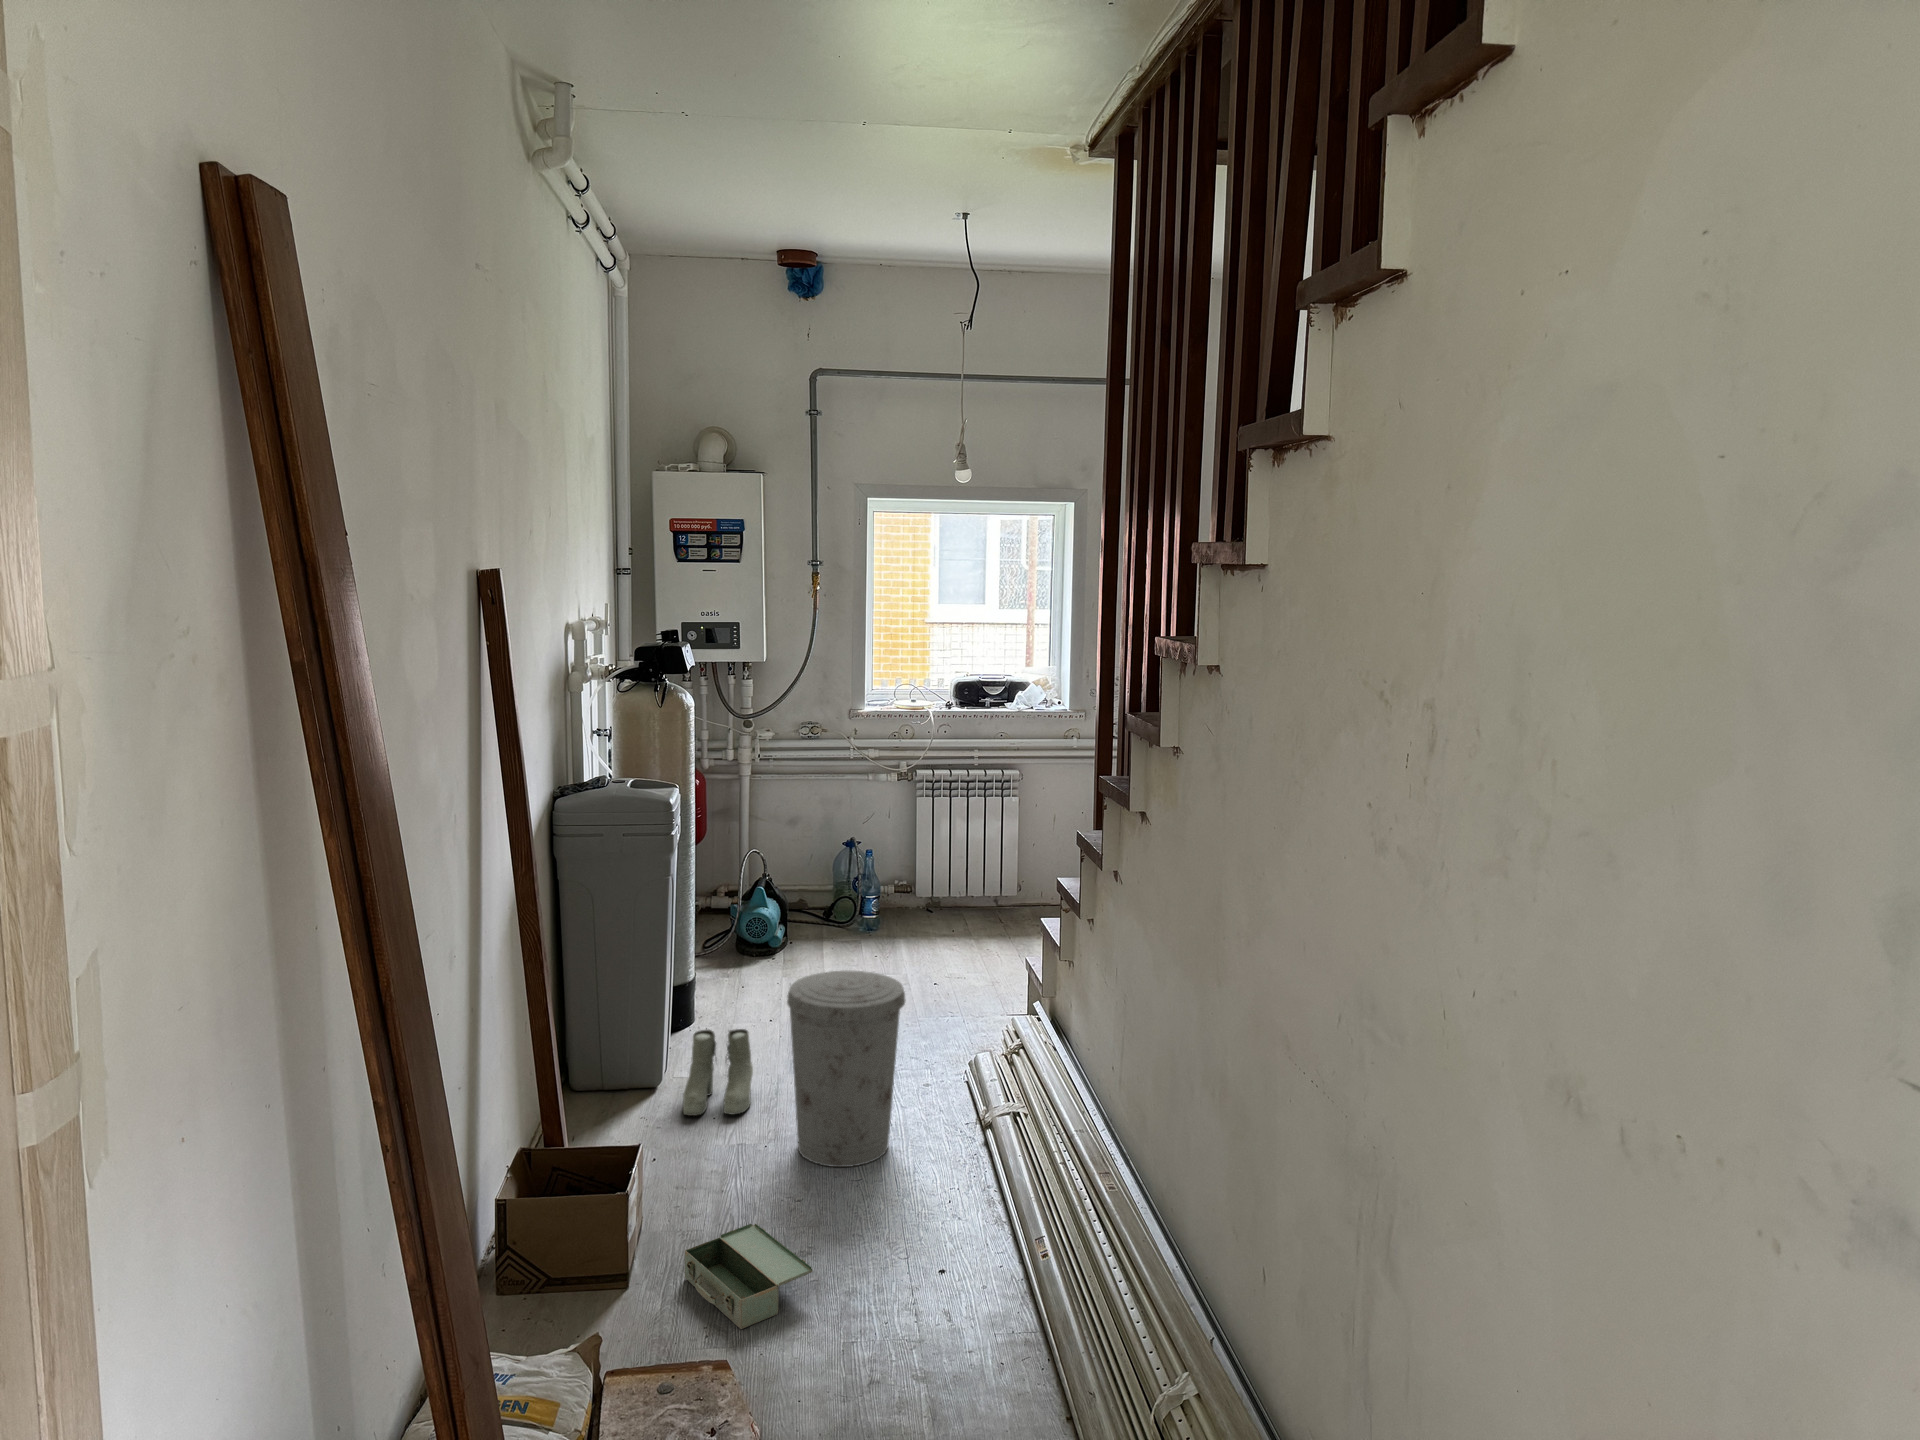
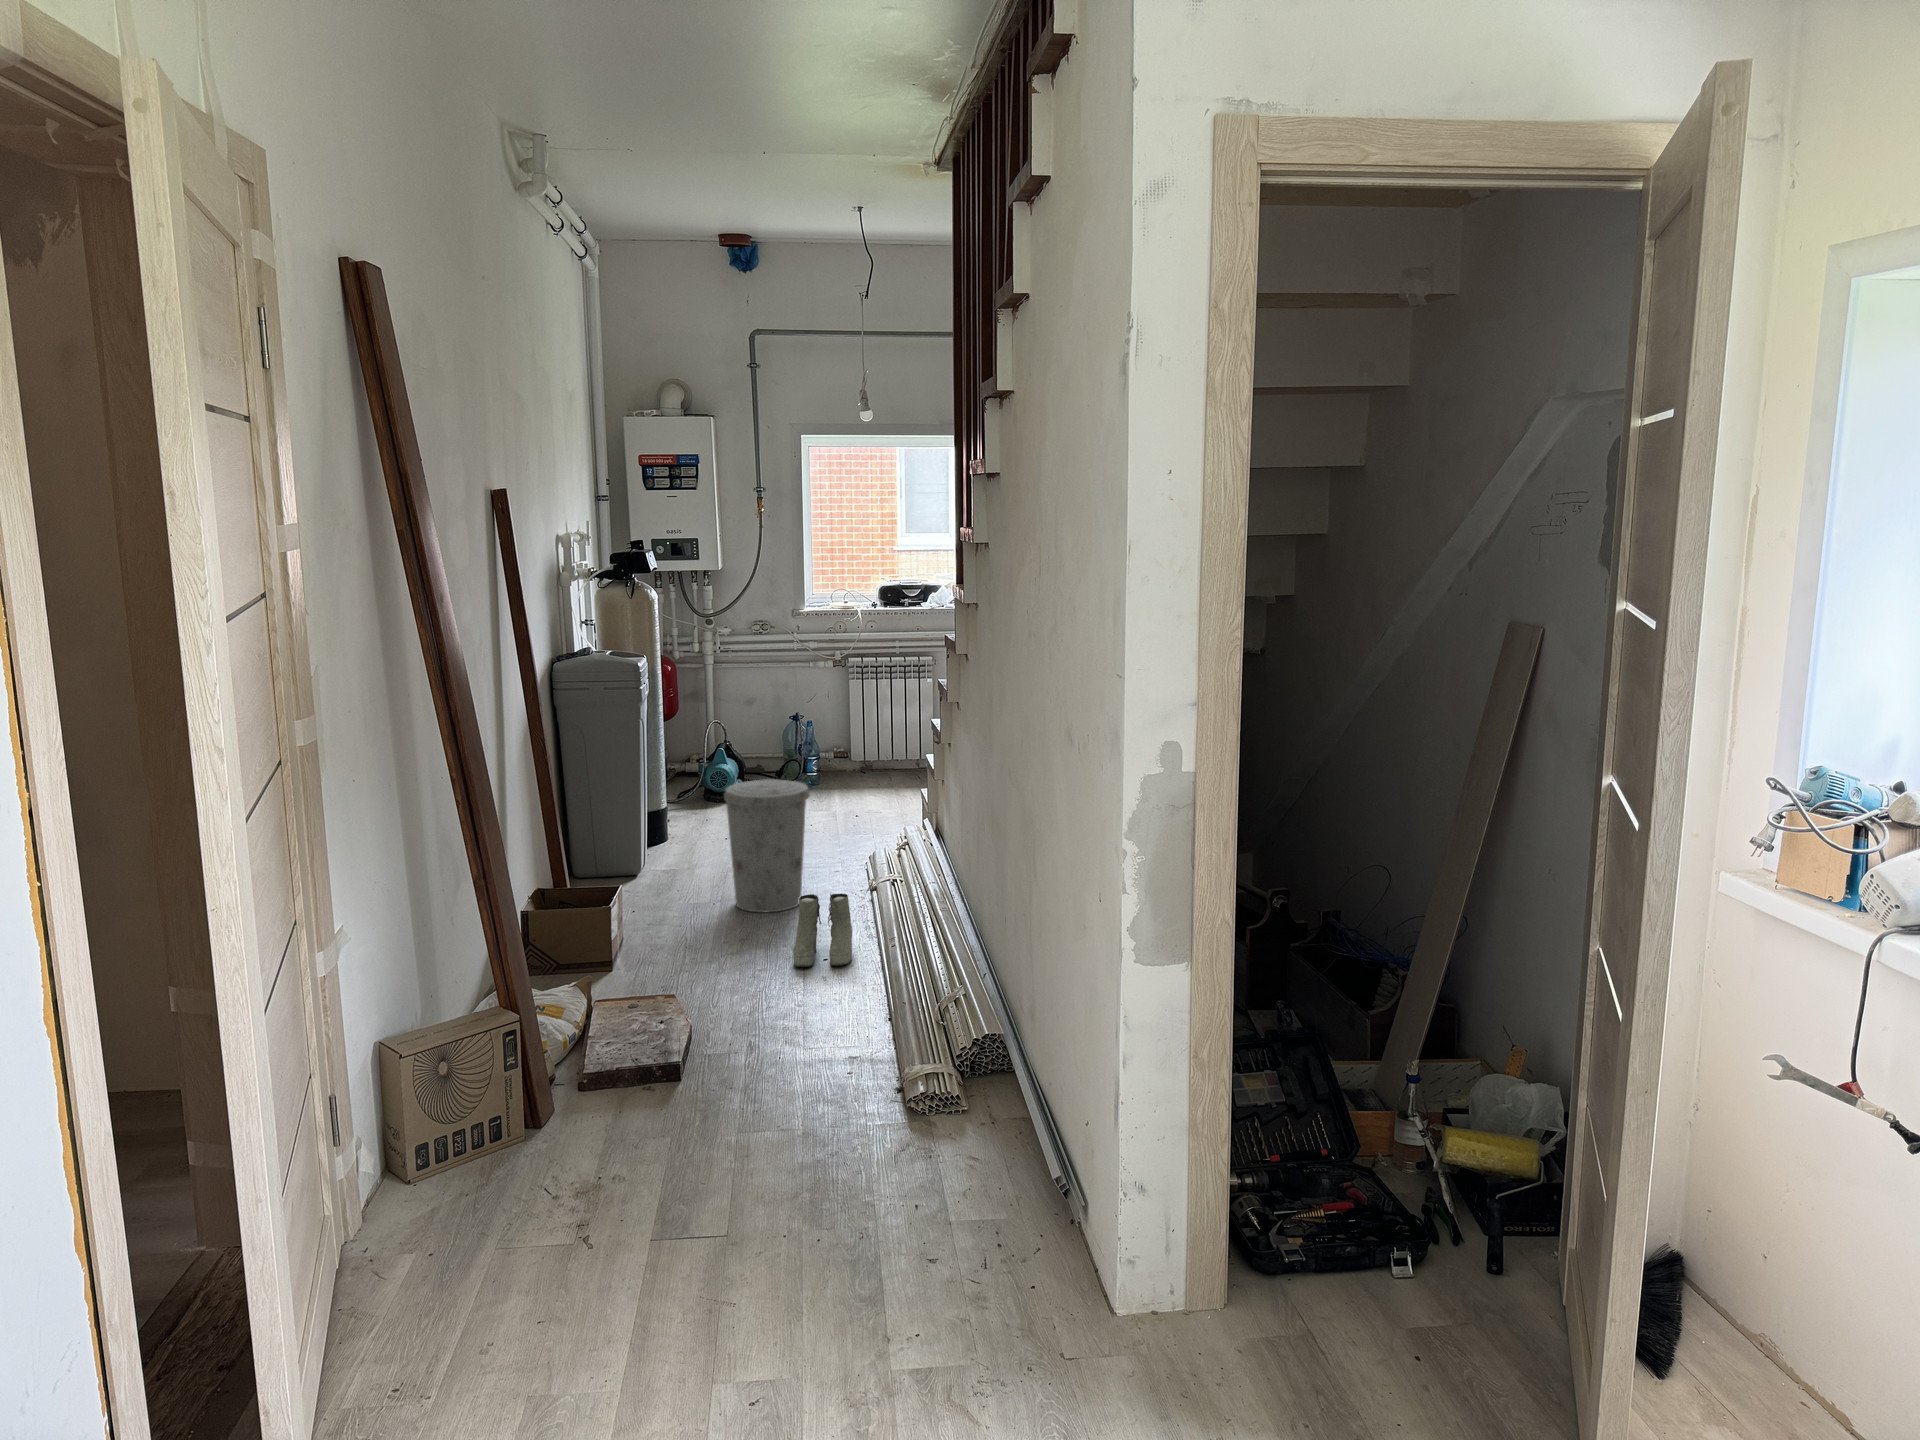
boots: present [683,1029,753,1116] -> present [793,893,852,967]
toolbox: present [685,1224,813,1329] -> none [650,932,735,984]

